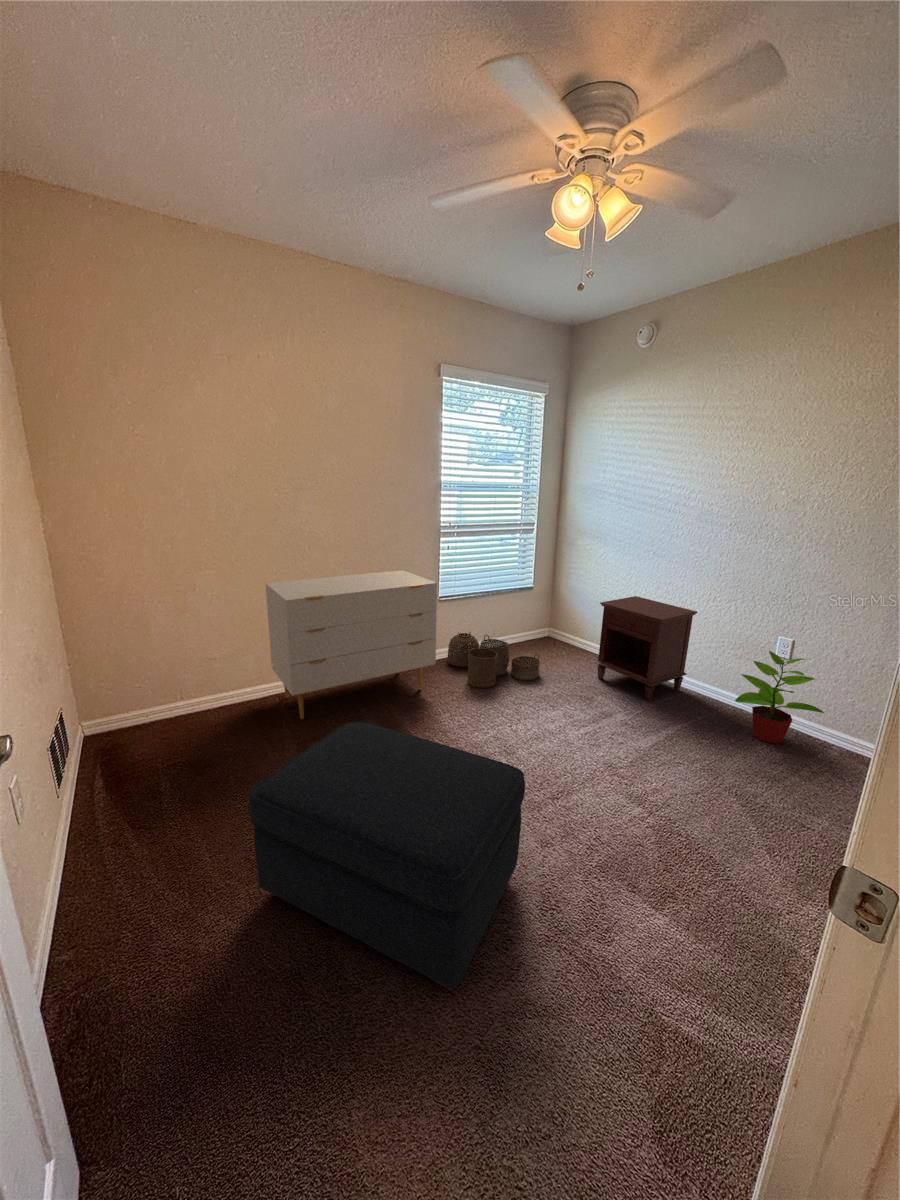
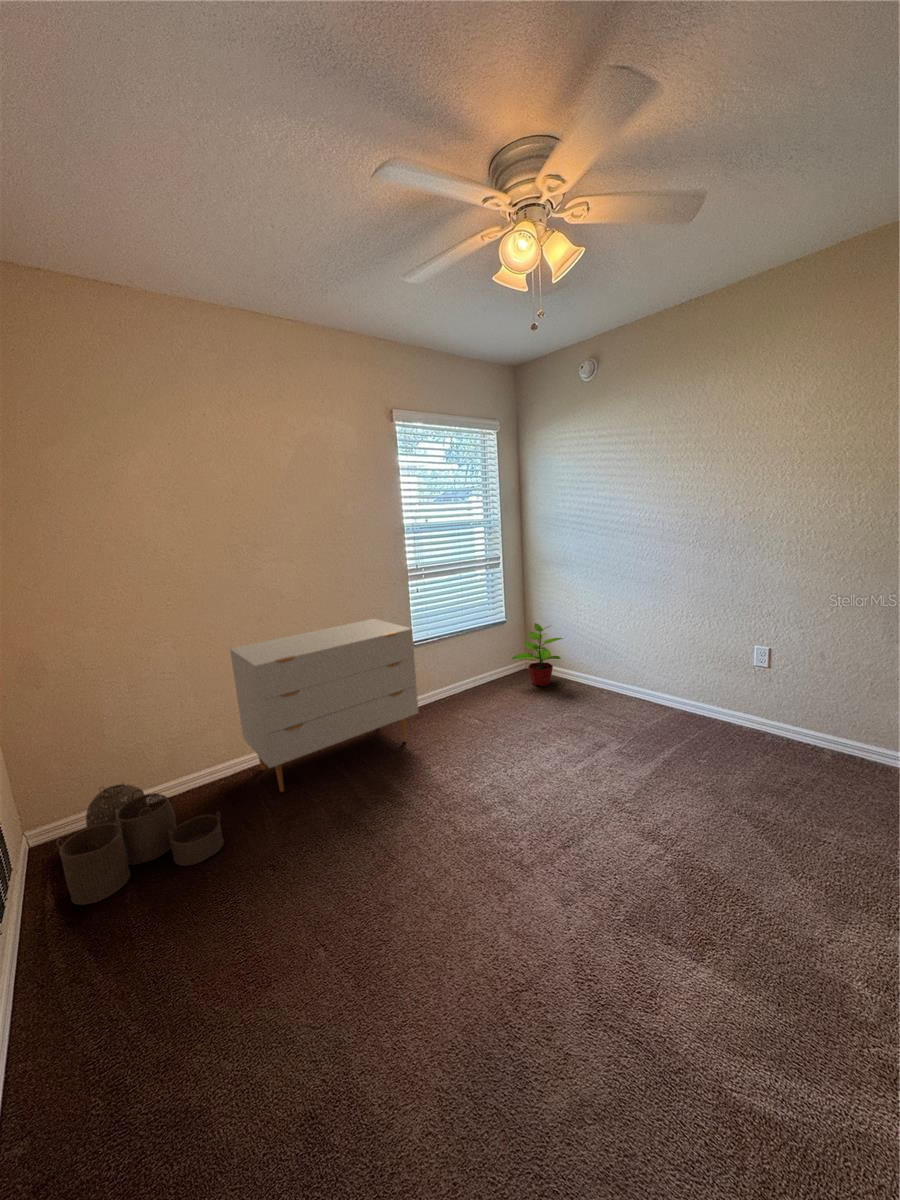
nightstand: present [595,596,697,701] -> none [576,620,671,724]
woven basket: present [447,632,540,688] -> present [56,783,224,905]
potted plant: present [735,651,824,743] -> present [512,623,563,686]
ottoman: present [249,721,525,990] -> none [236,792,543,1106]

